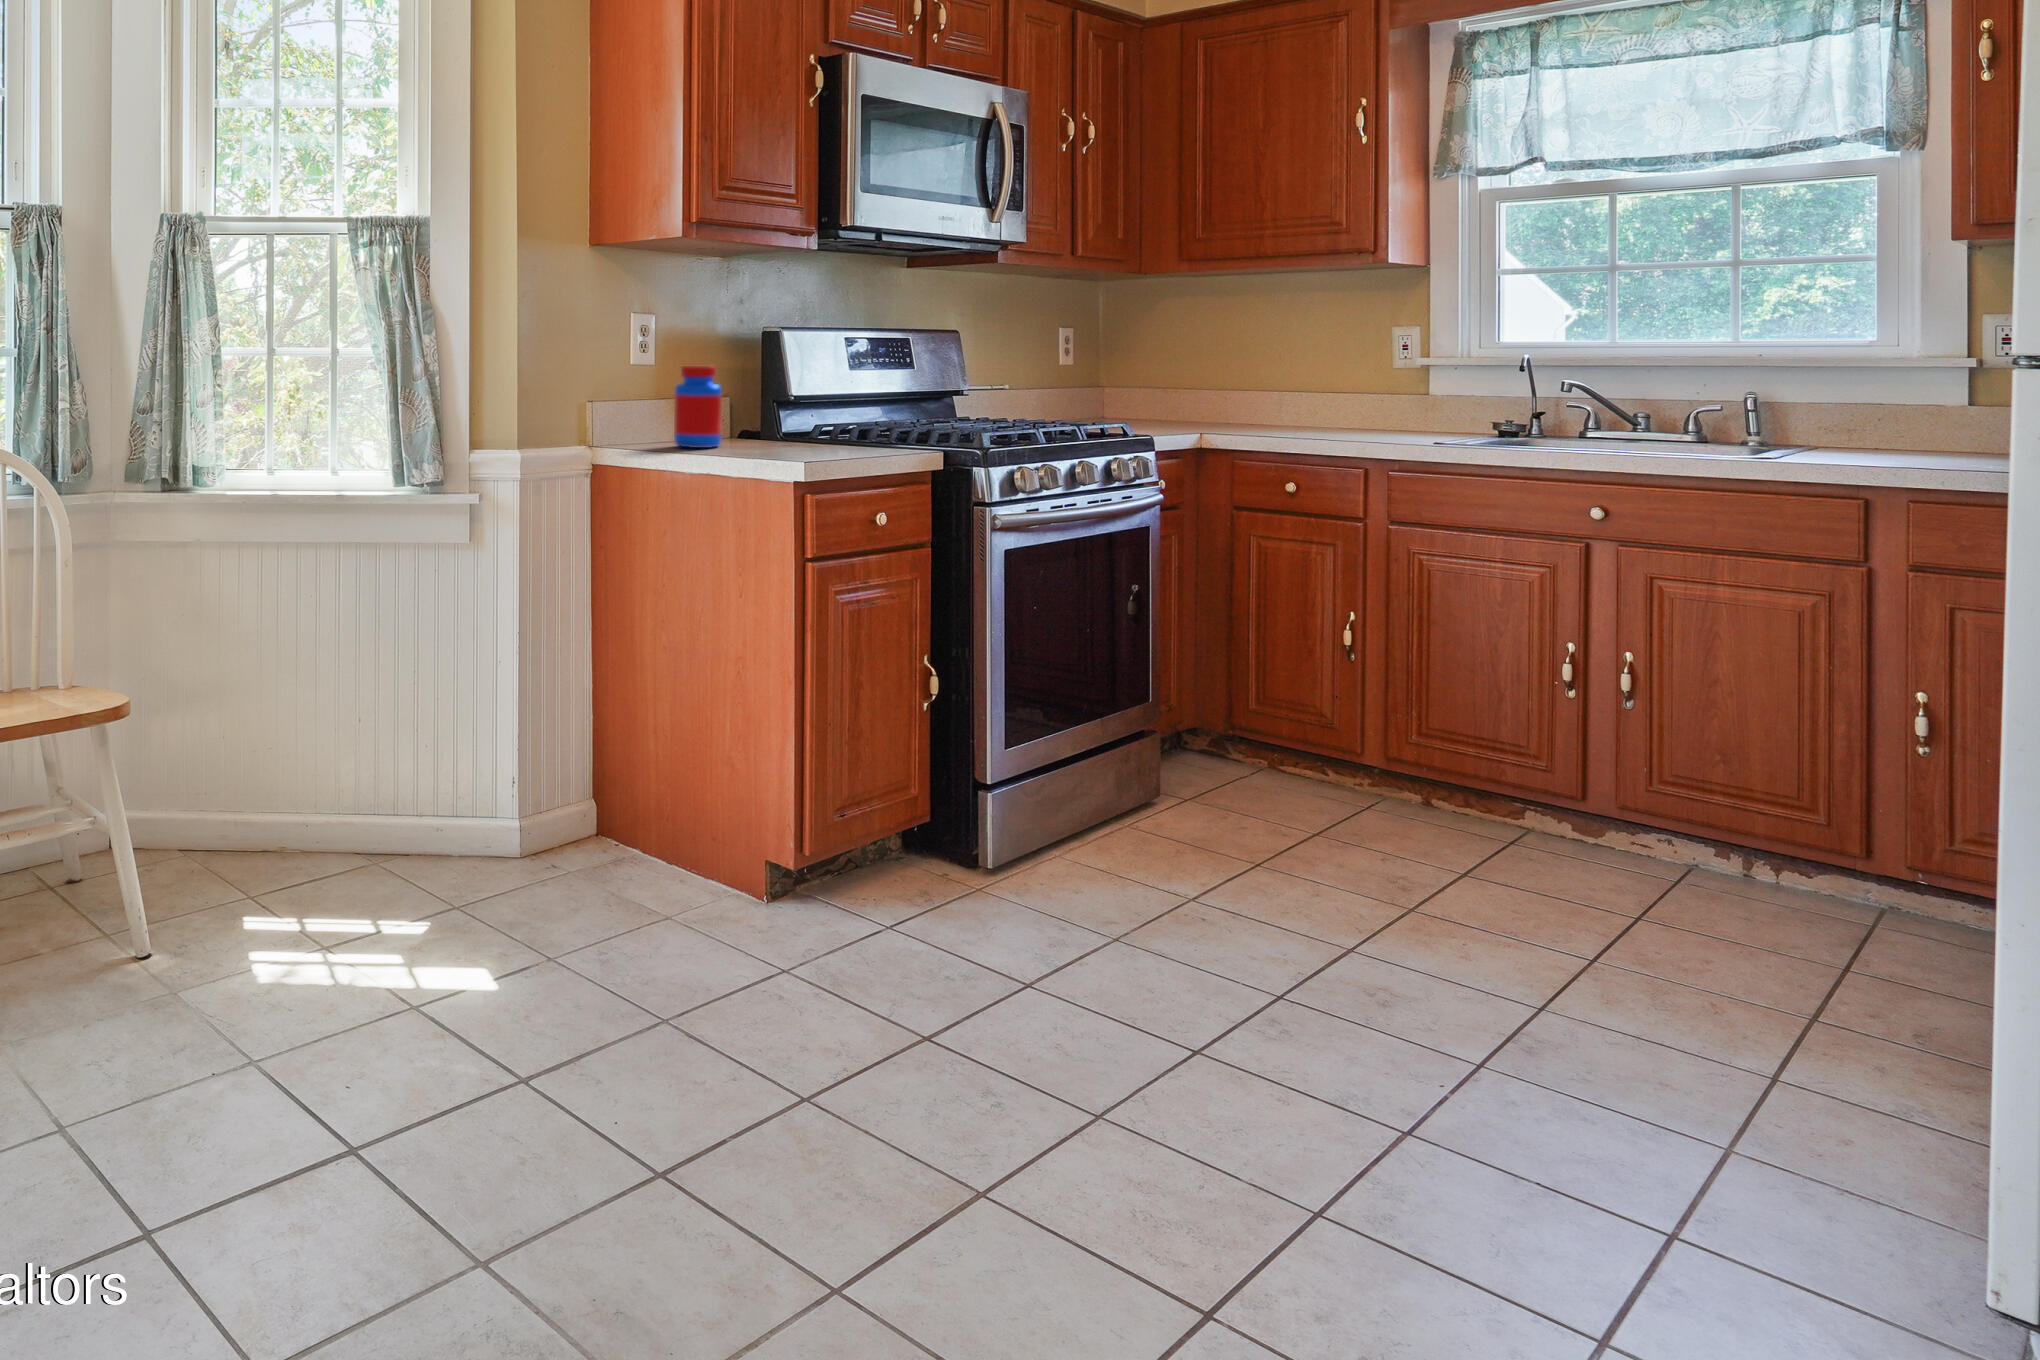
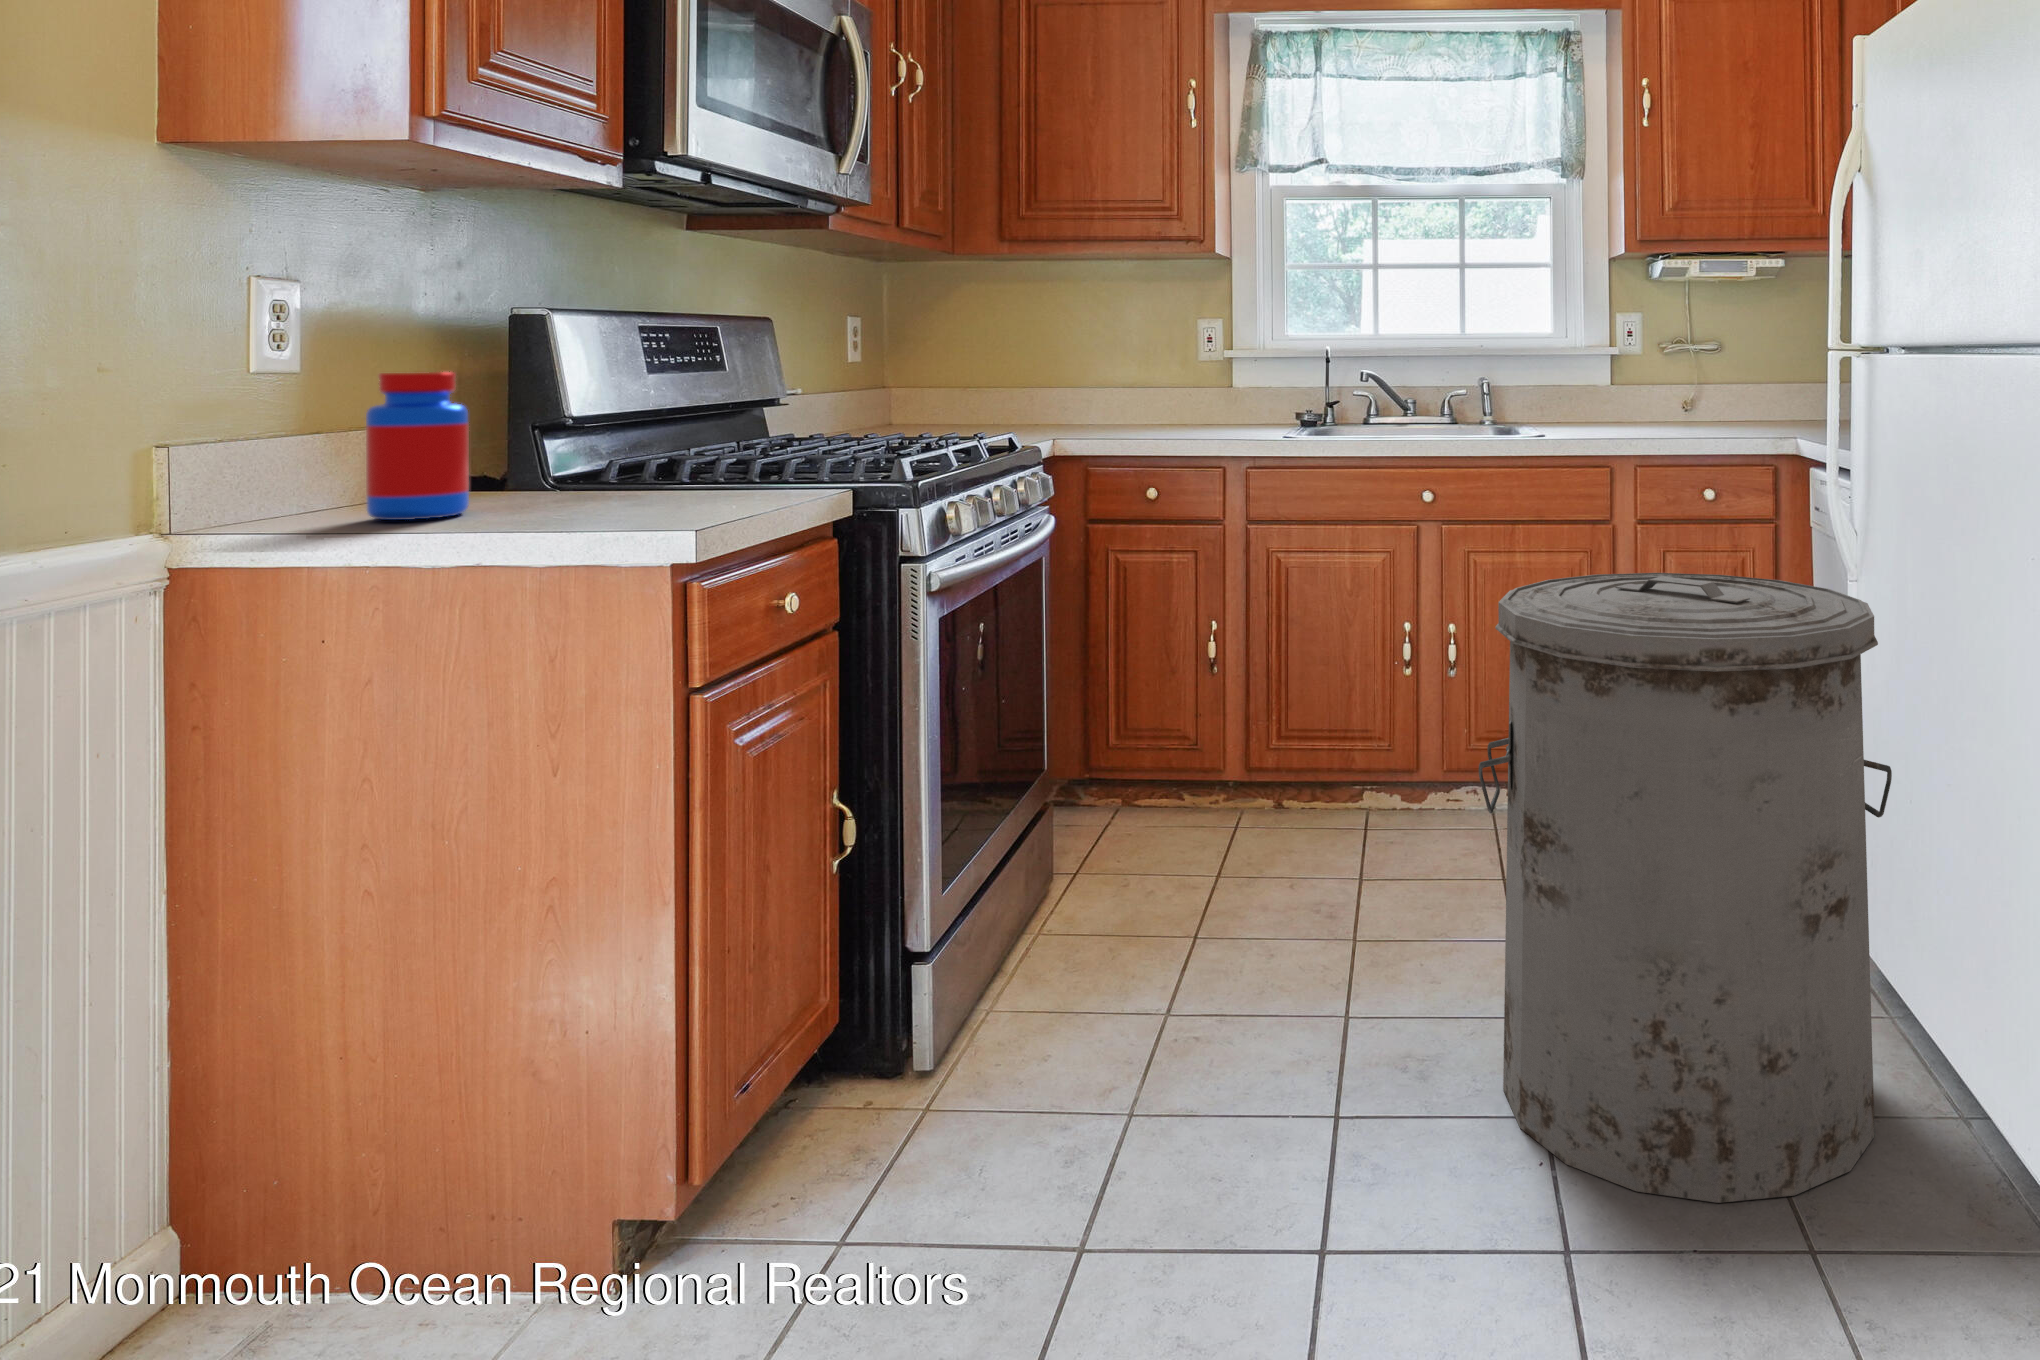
trash can: none [1419,594,1947,1237] -> present [1479,573,1892,1203]

